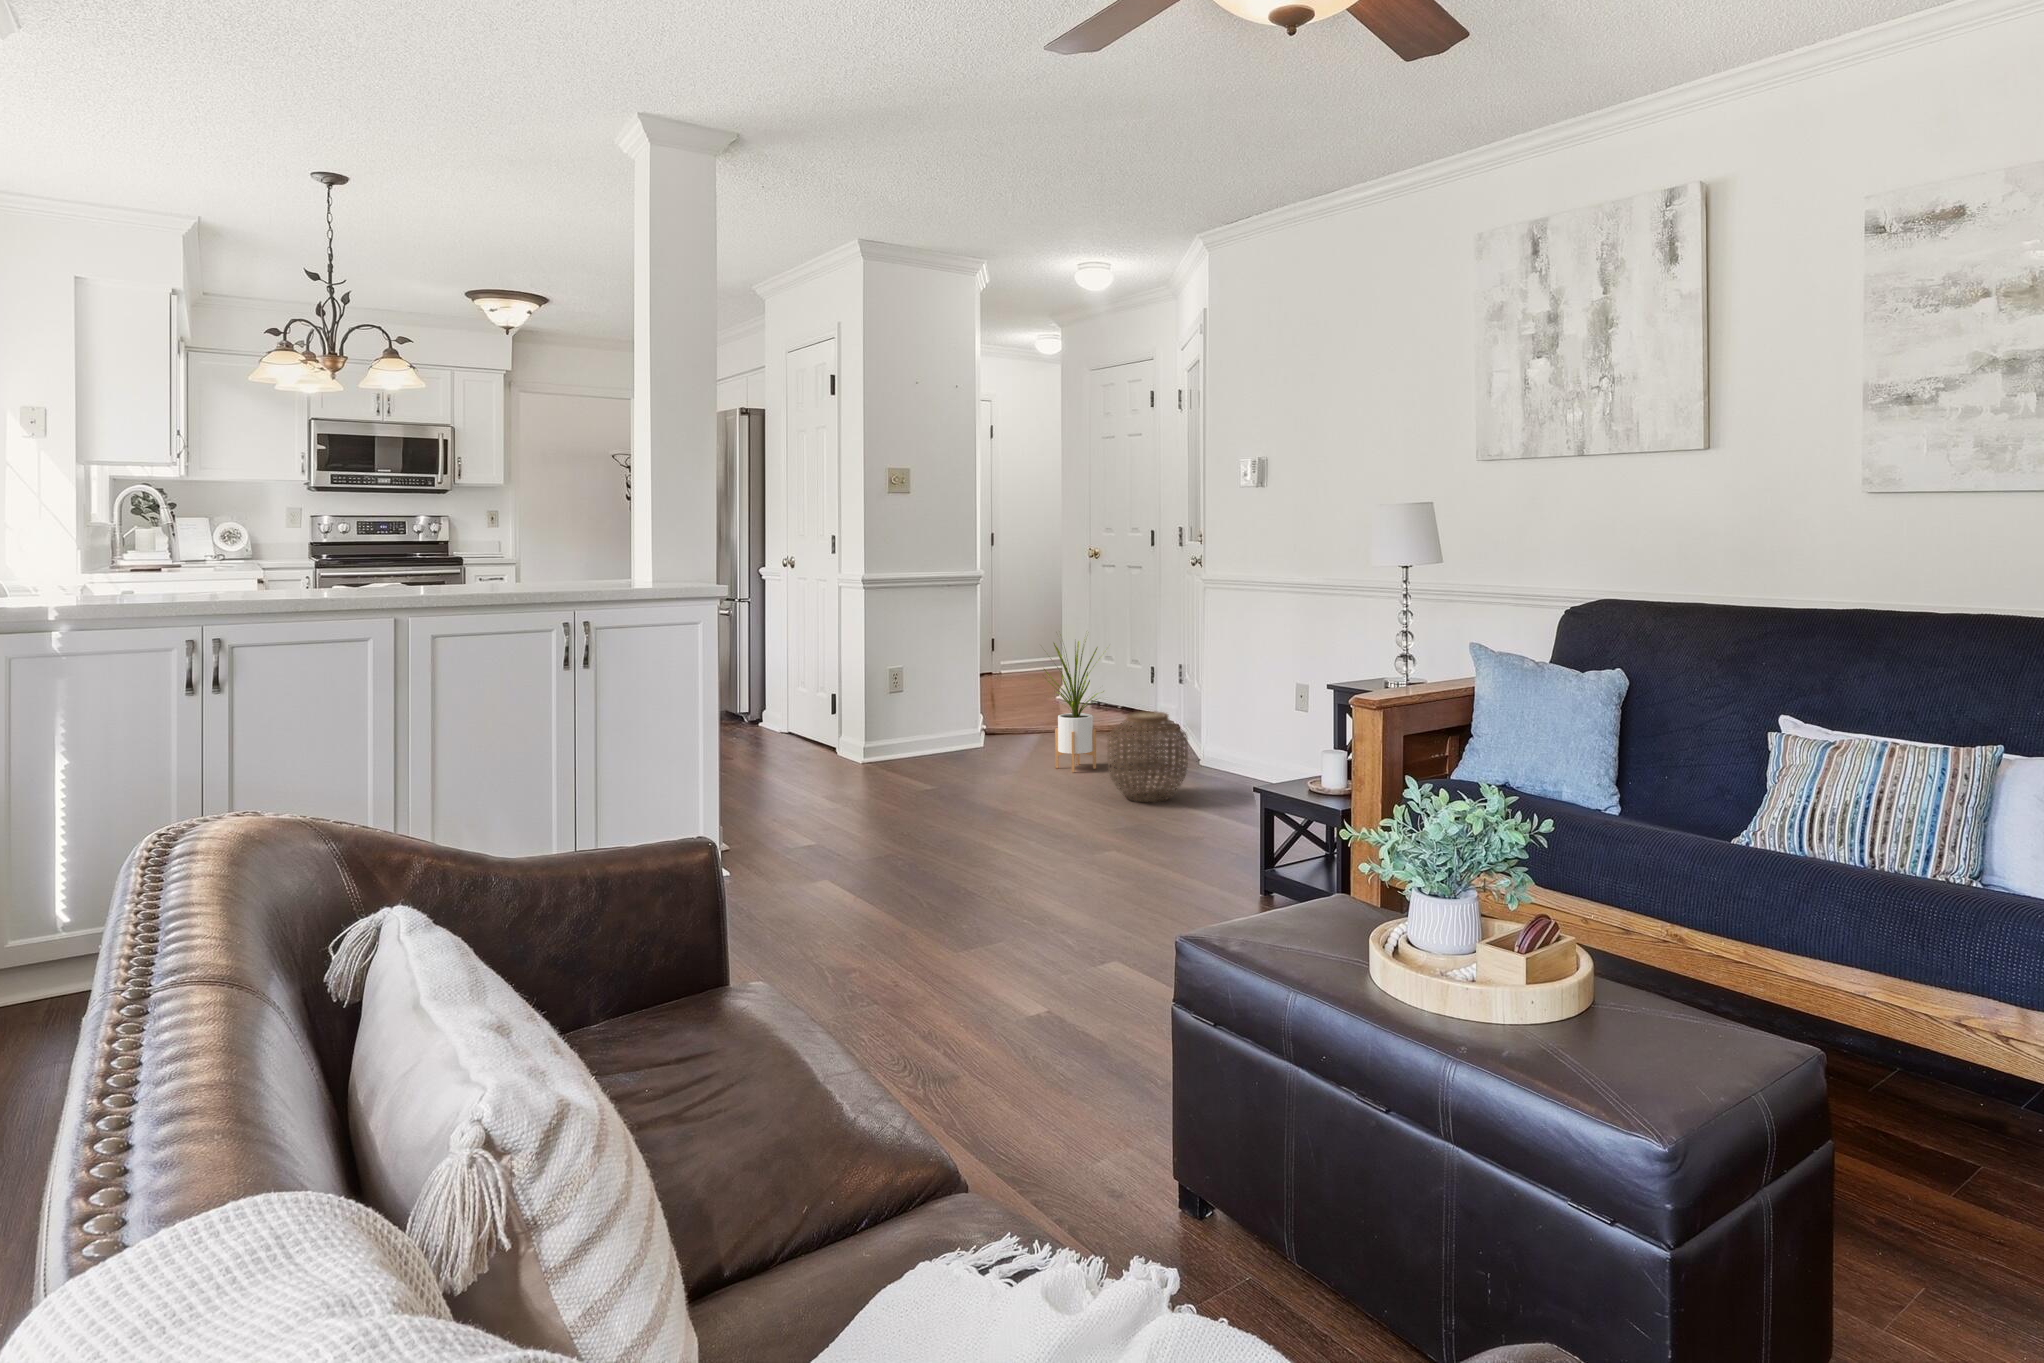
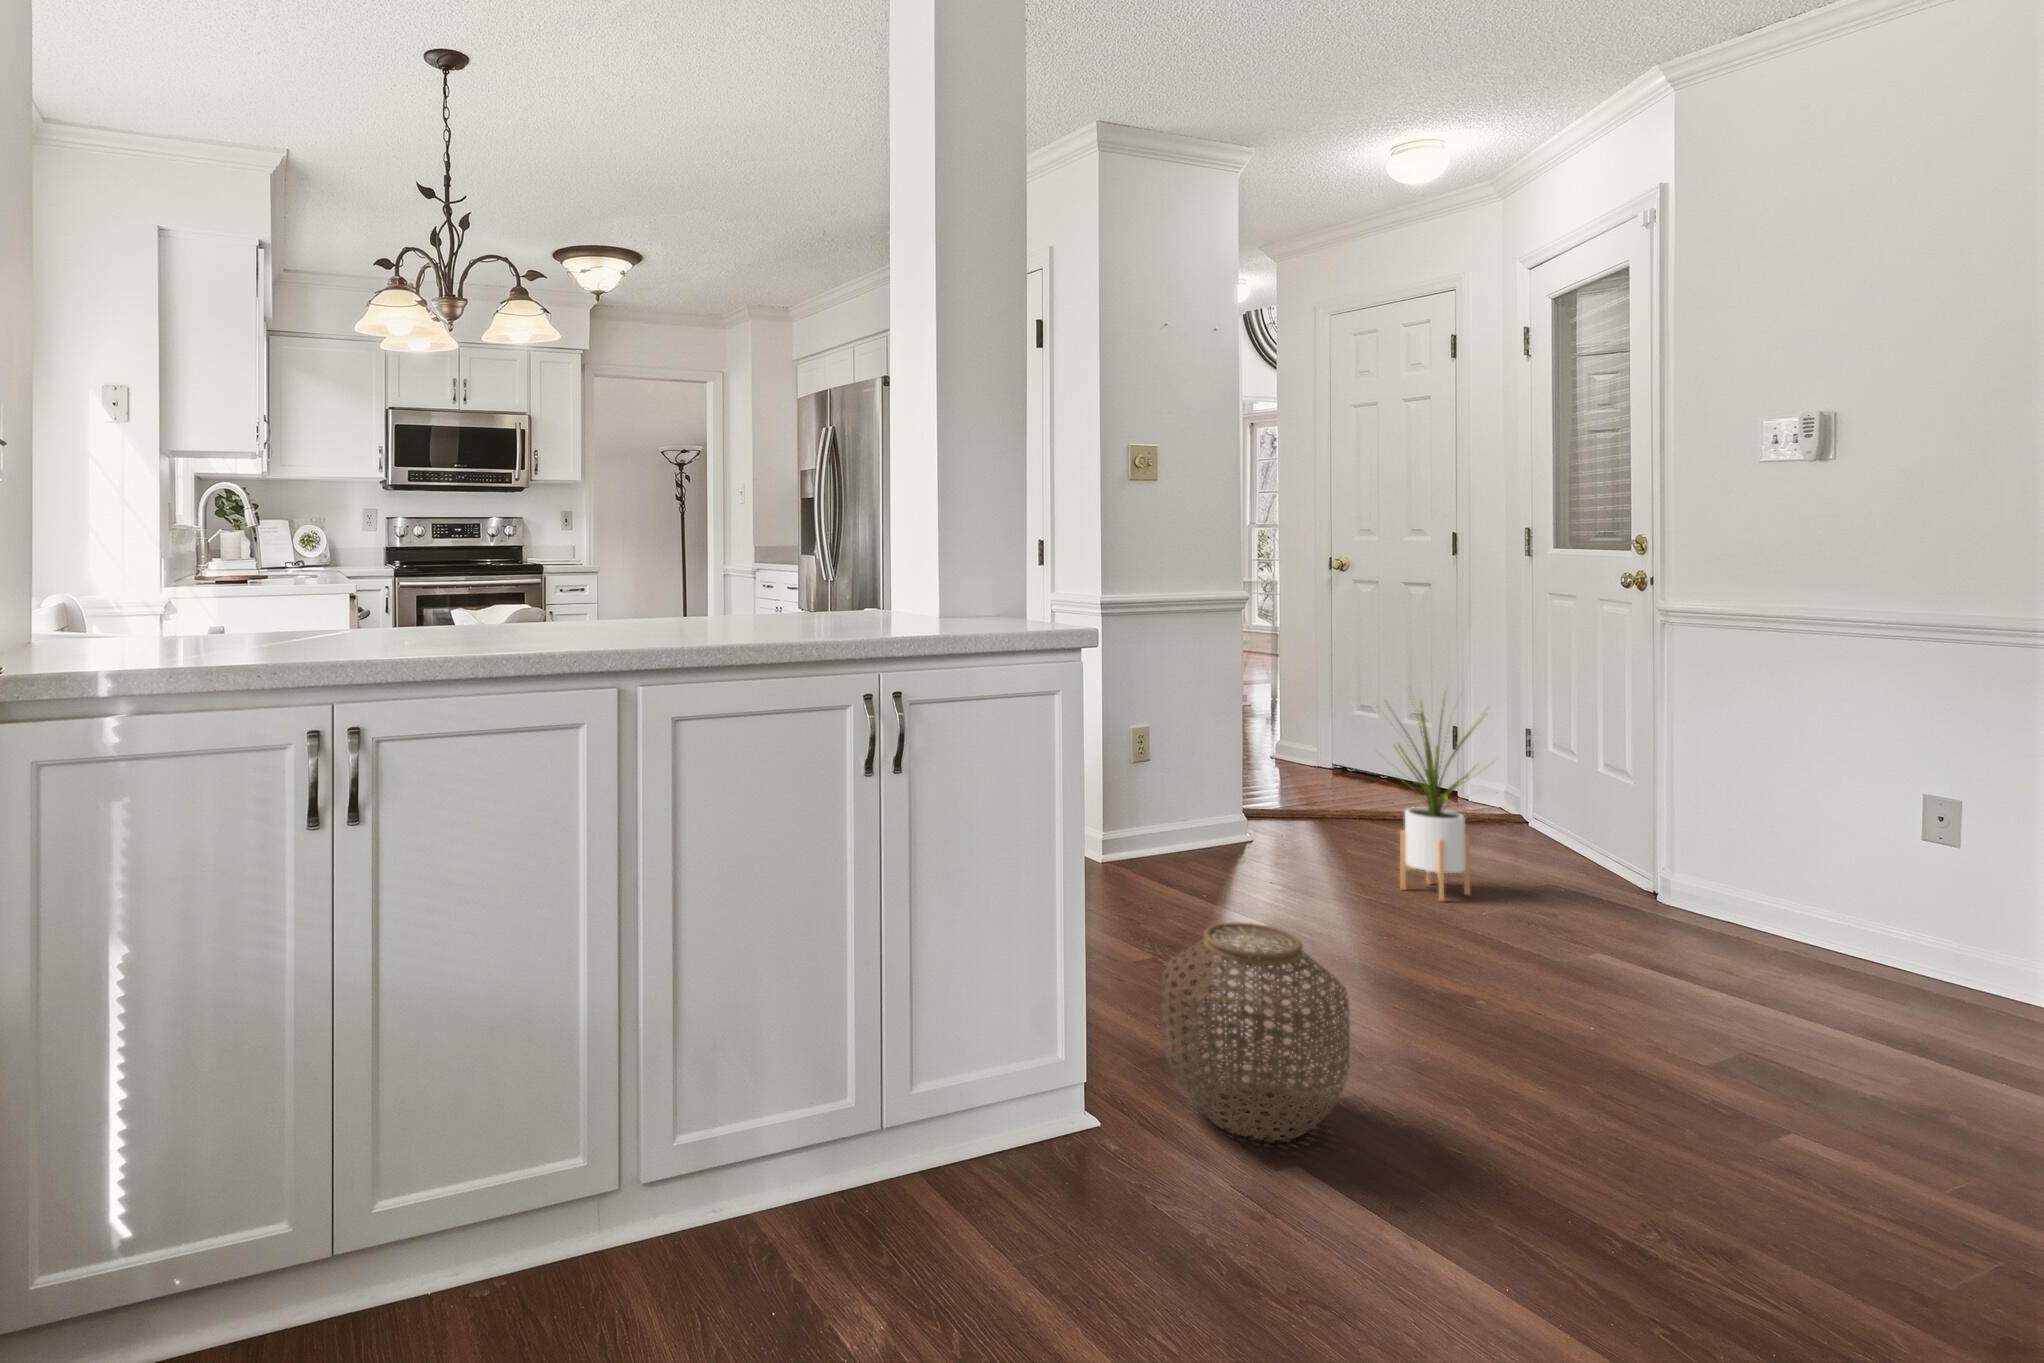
woven basket: present [1107,711,1188,802] -> present [1162,922,1350,1140]

